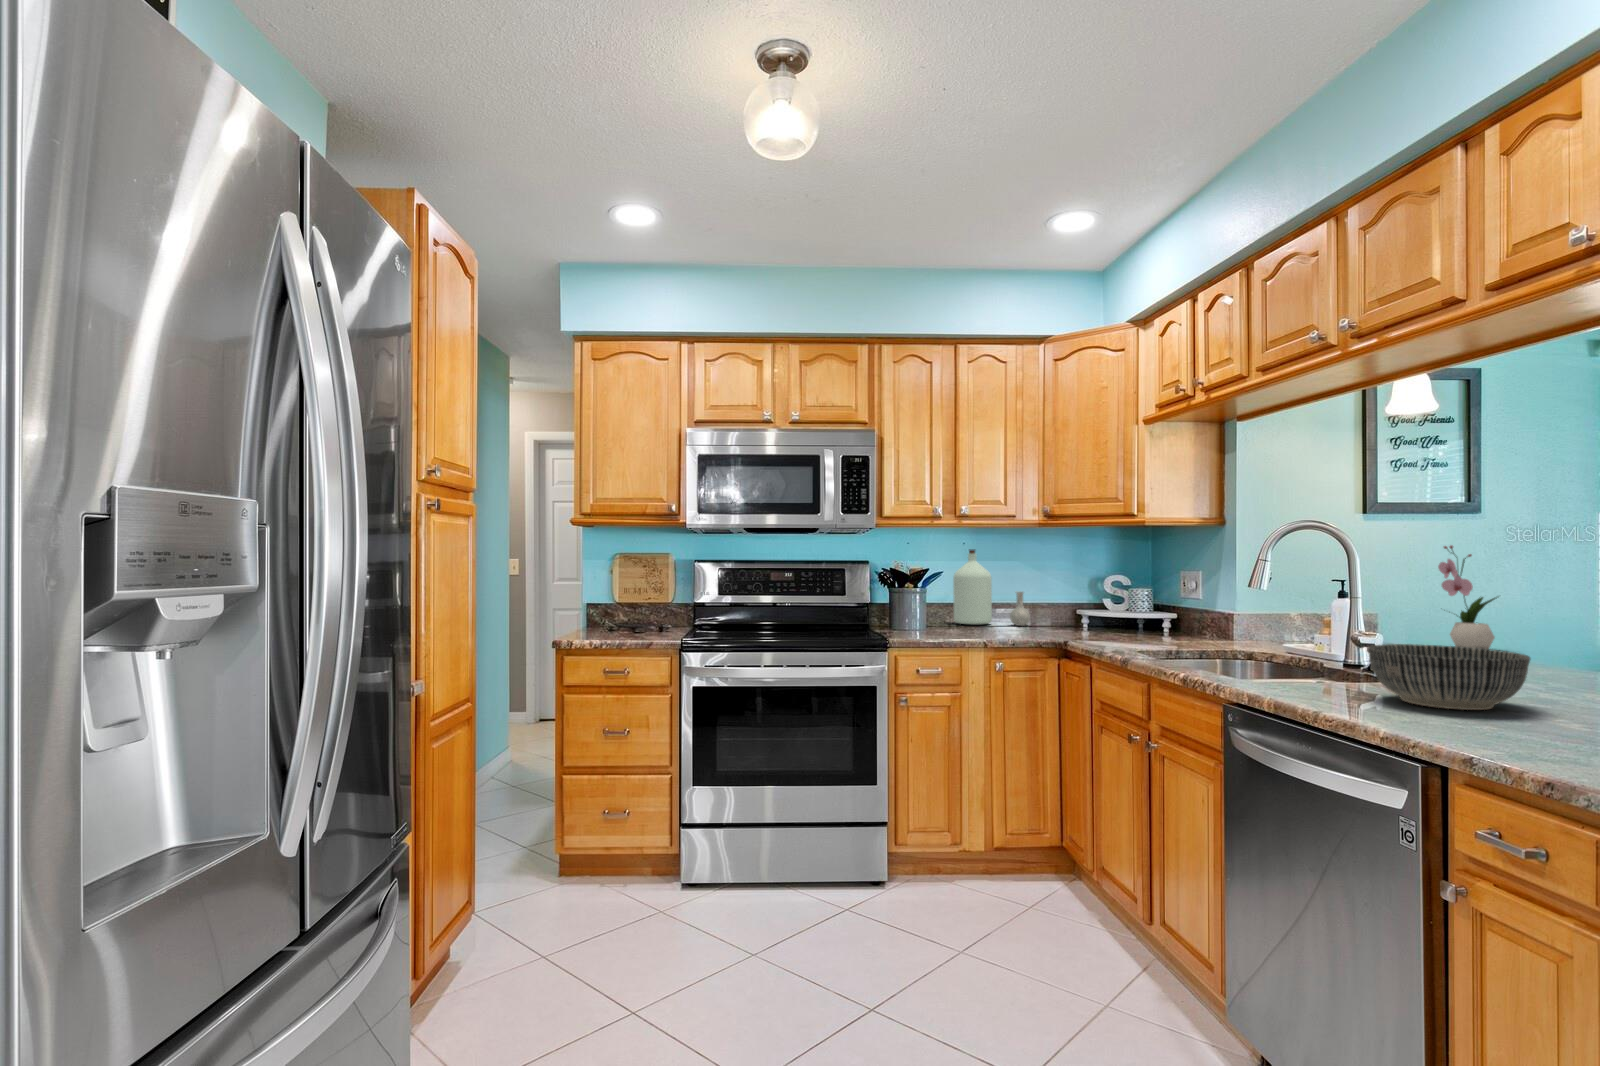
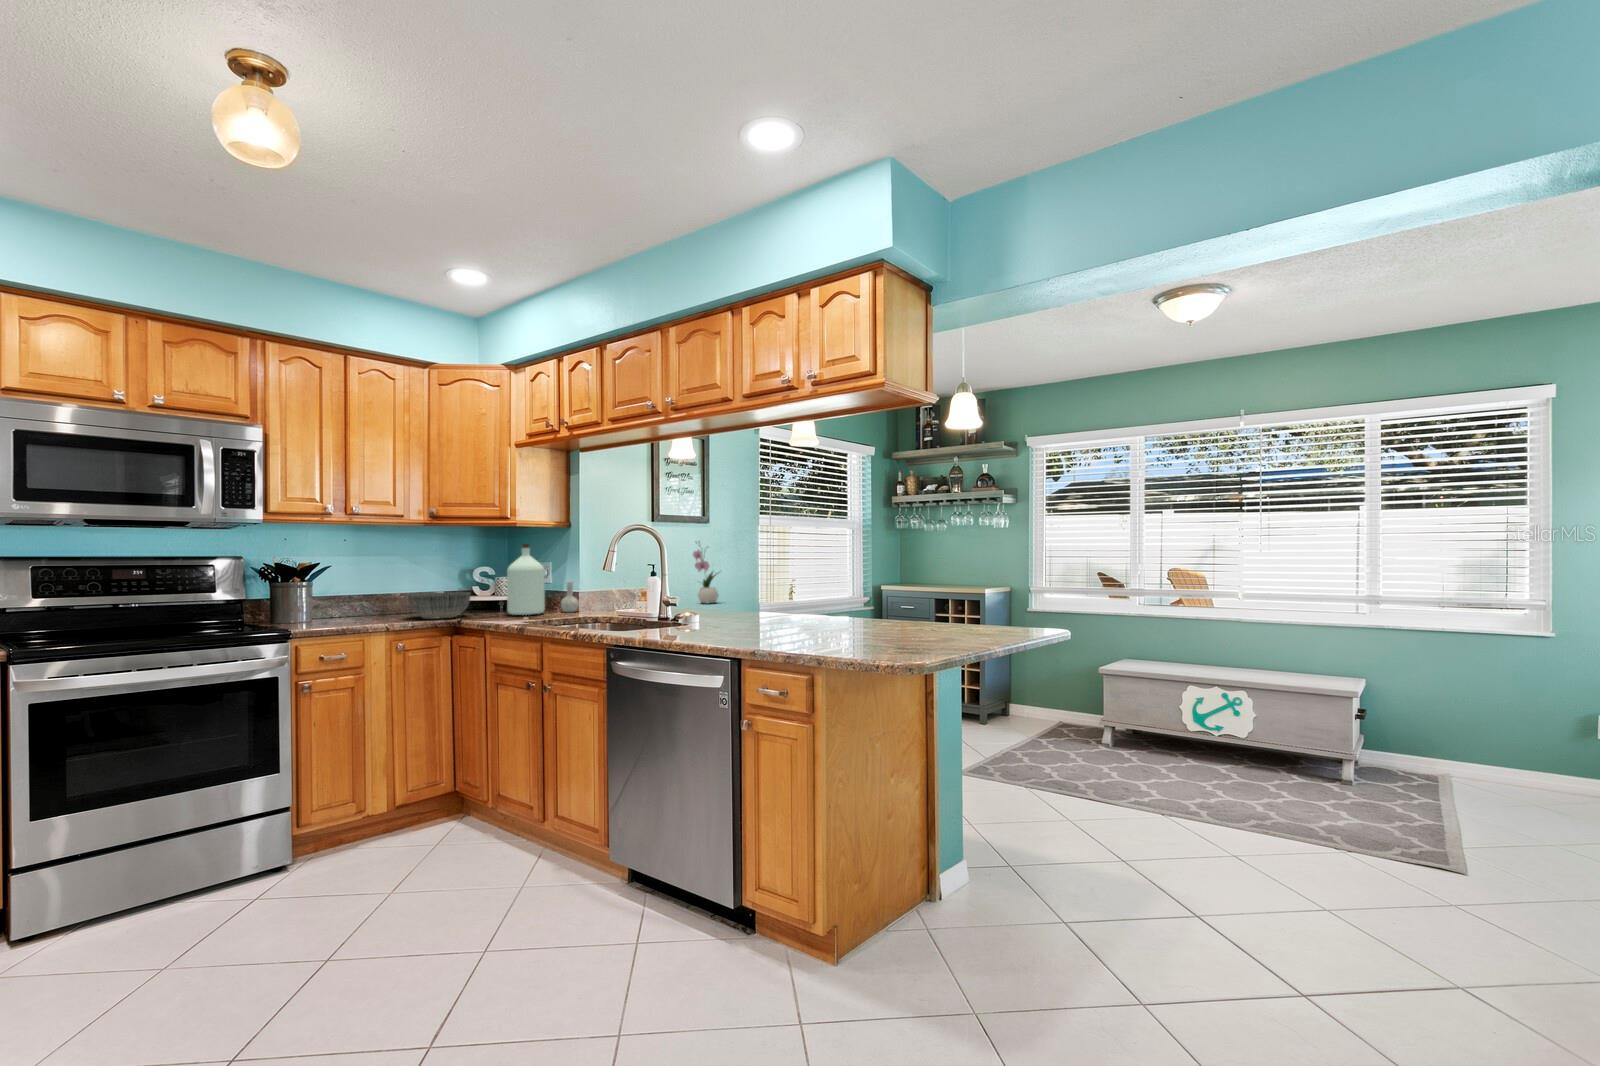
bottle: present [953,549,1030,626] -> present [507,544,579,615]
bowl: present [1367,644,1530,710] -> present [408,592,471,619]

